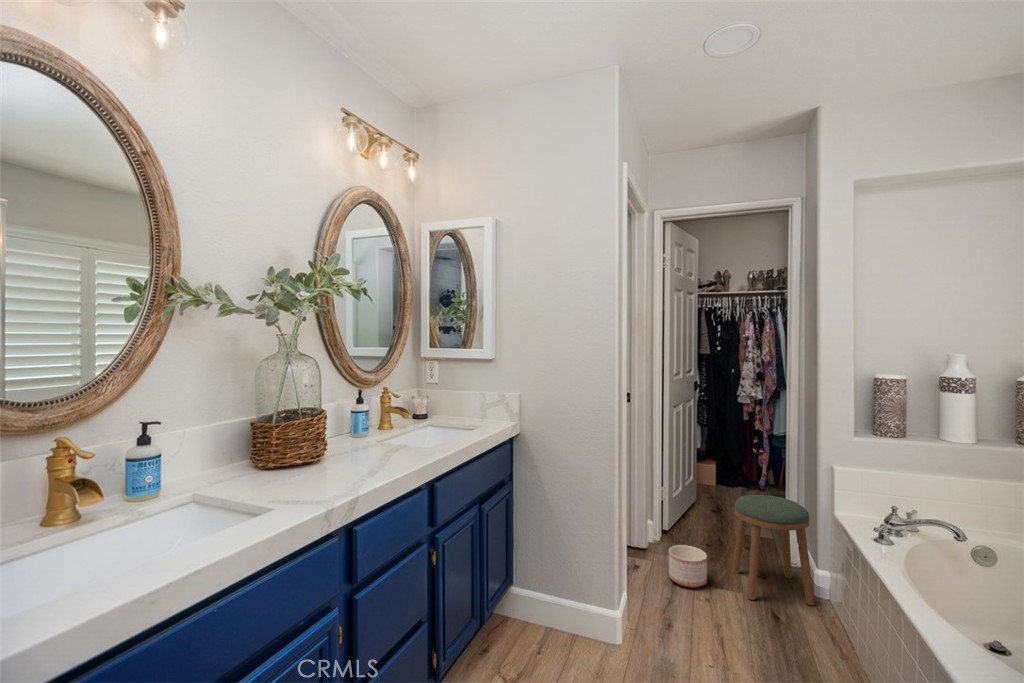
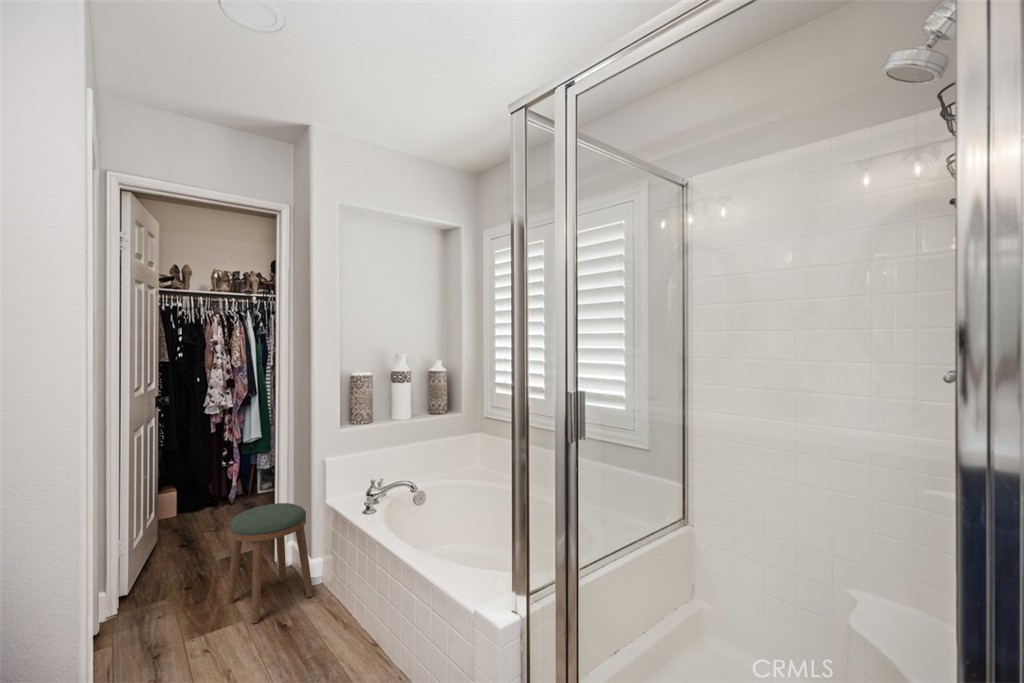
planter: present [669,545,707,588] -> none [145,597,200,654]

